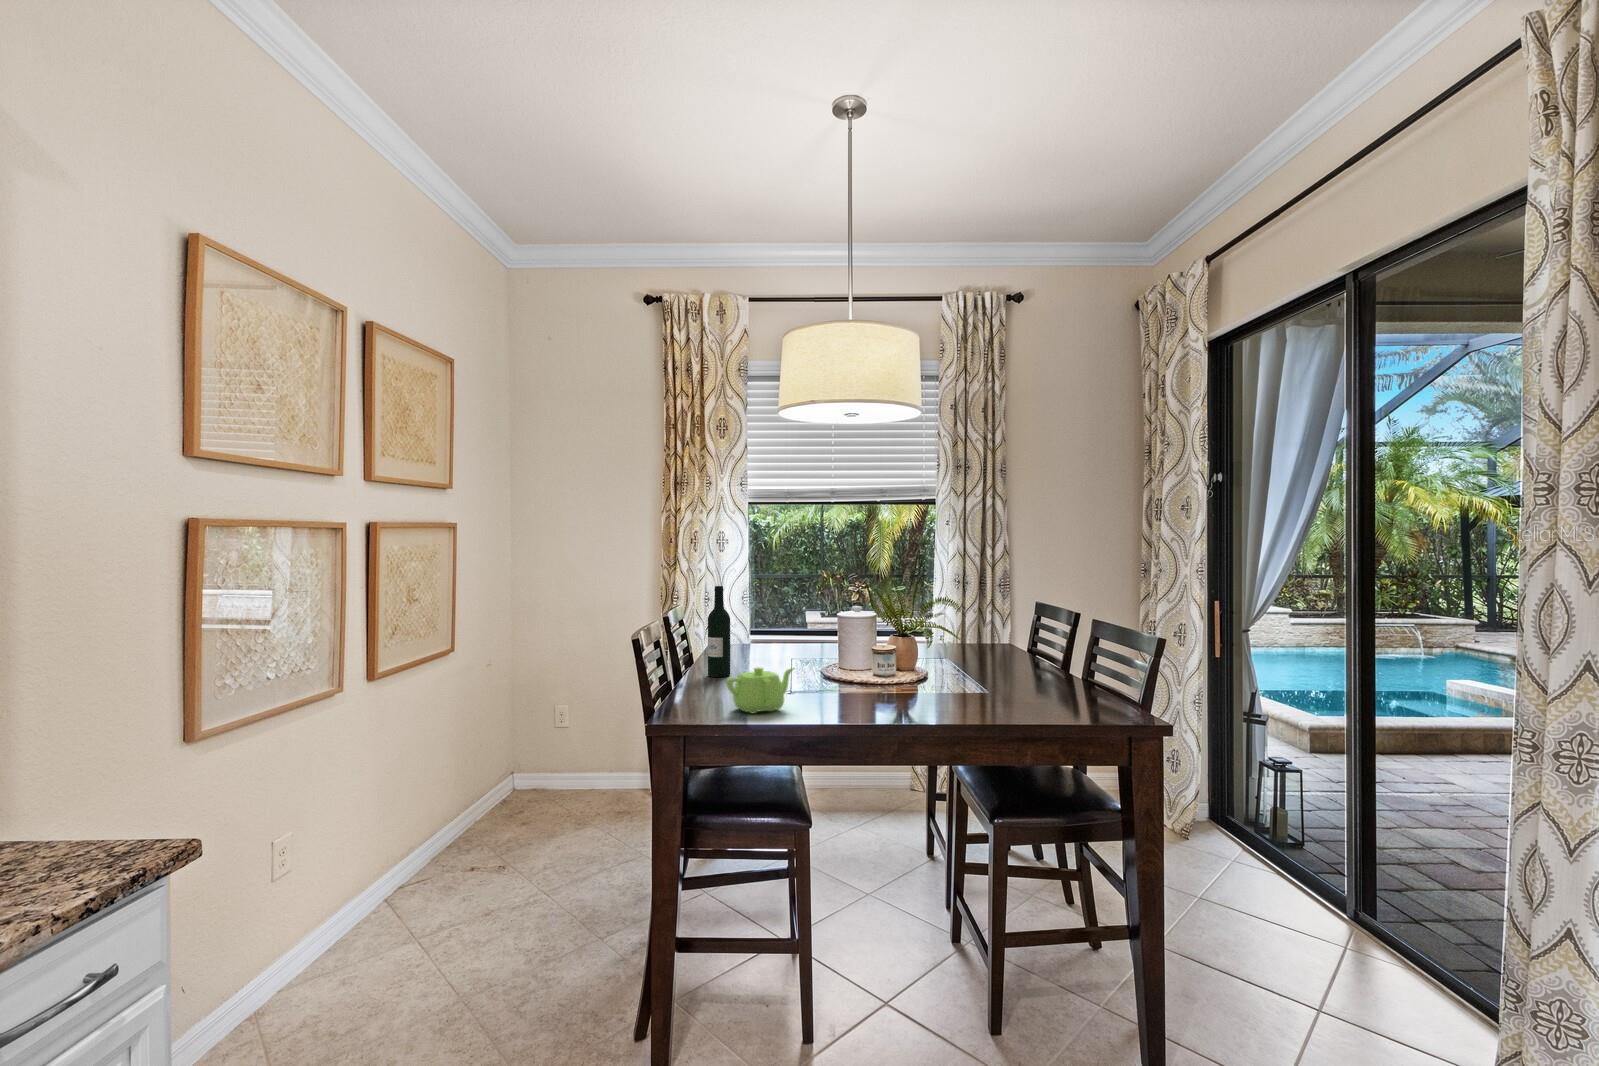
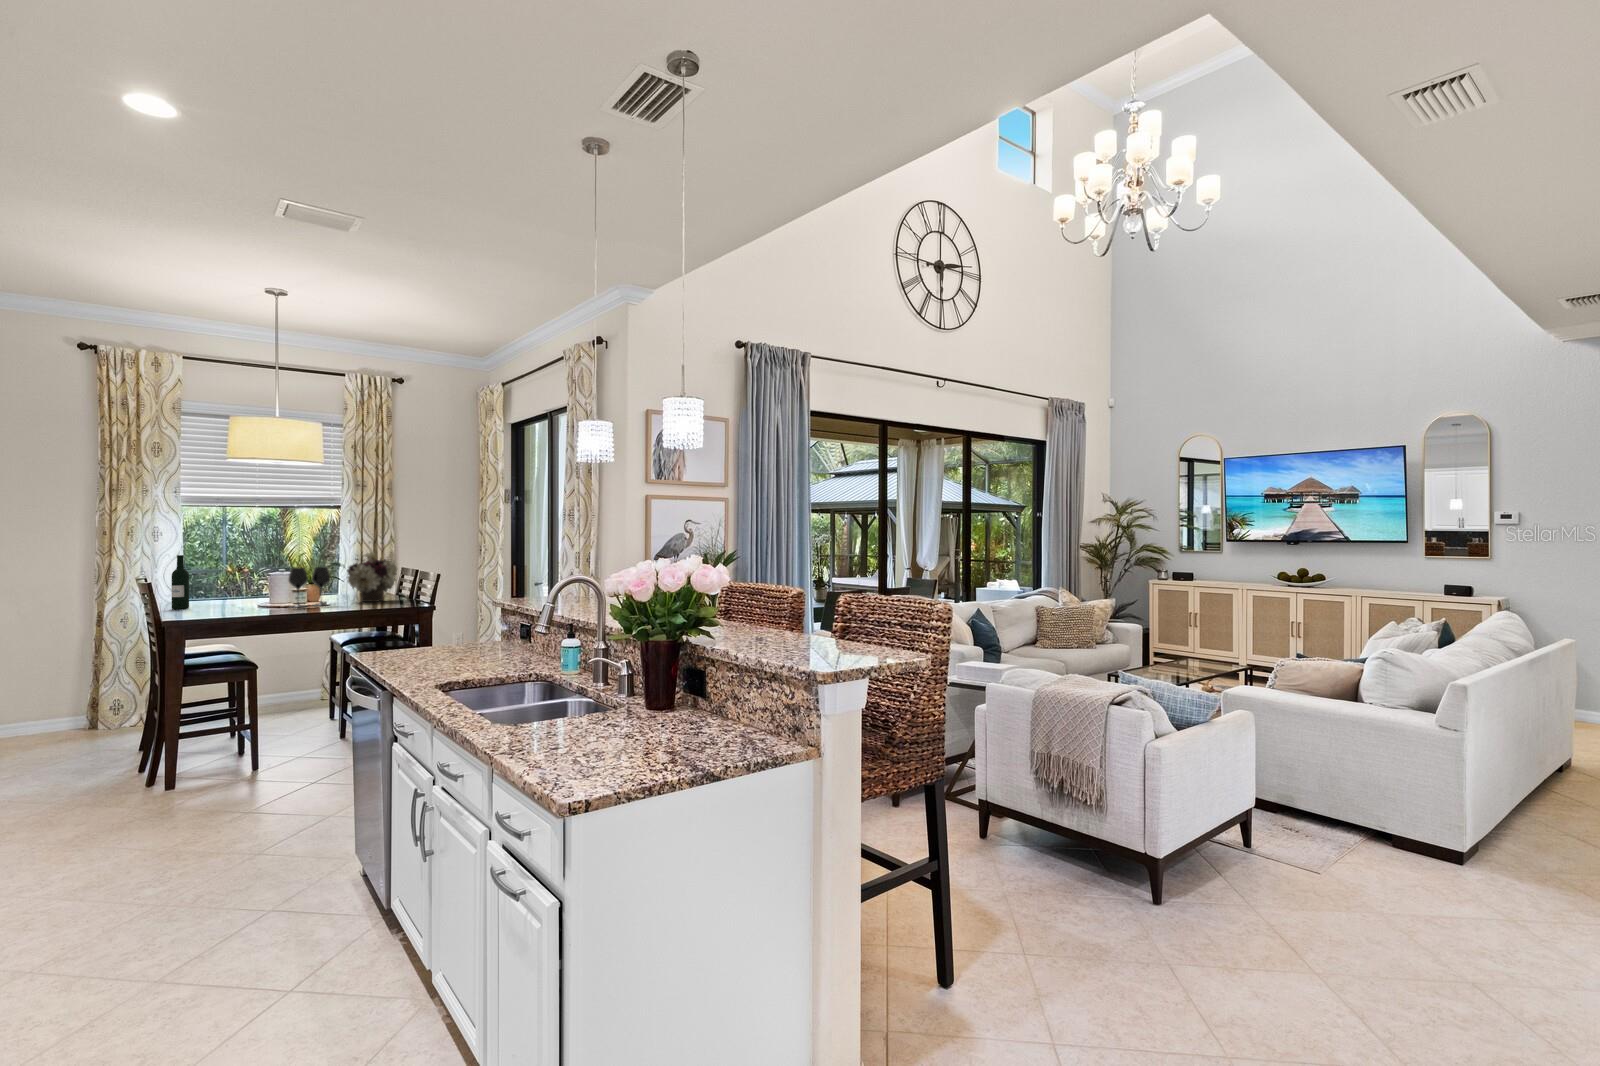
flower arrangement: none [963,589,1055,694] -> present [347,552,397,602]
wine glass: none [867,621,939,705] -> present [289,567,330,607]
teapot: present [726,667,794,713] -> none [200,591,244,613]

